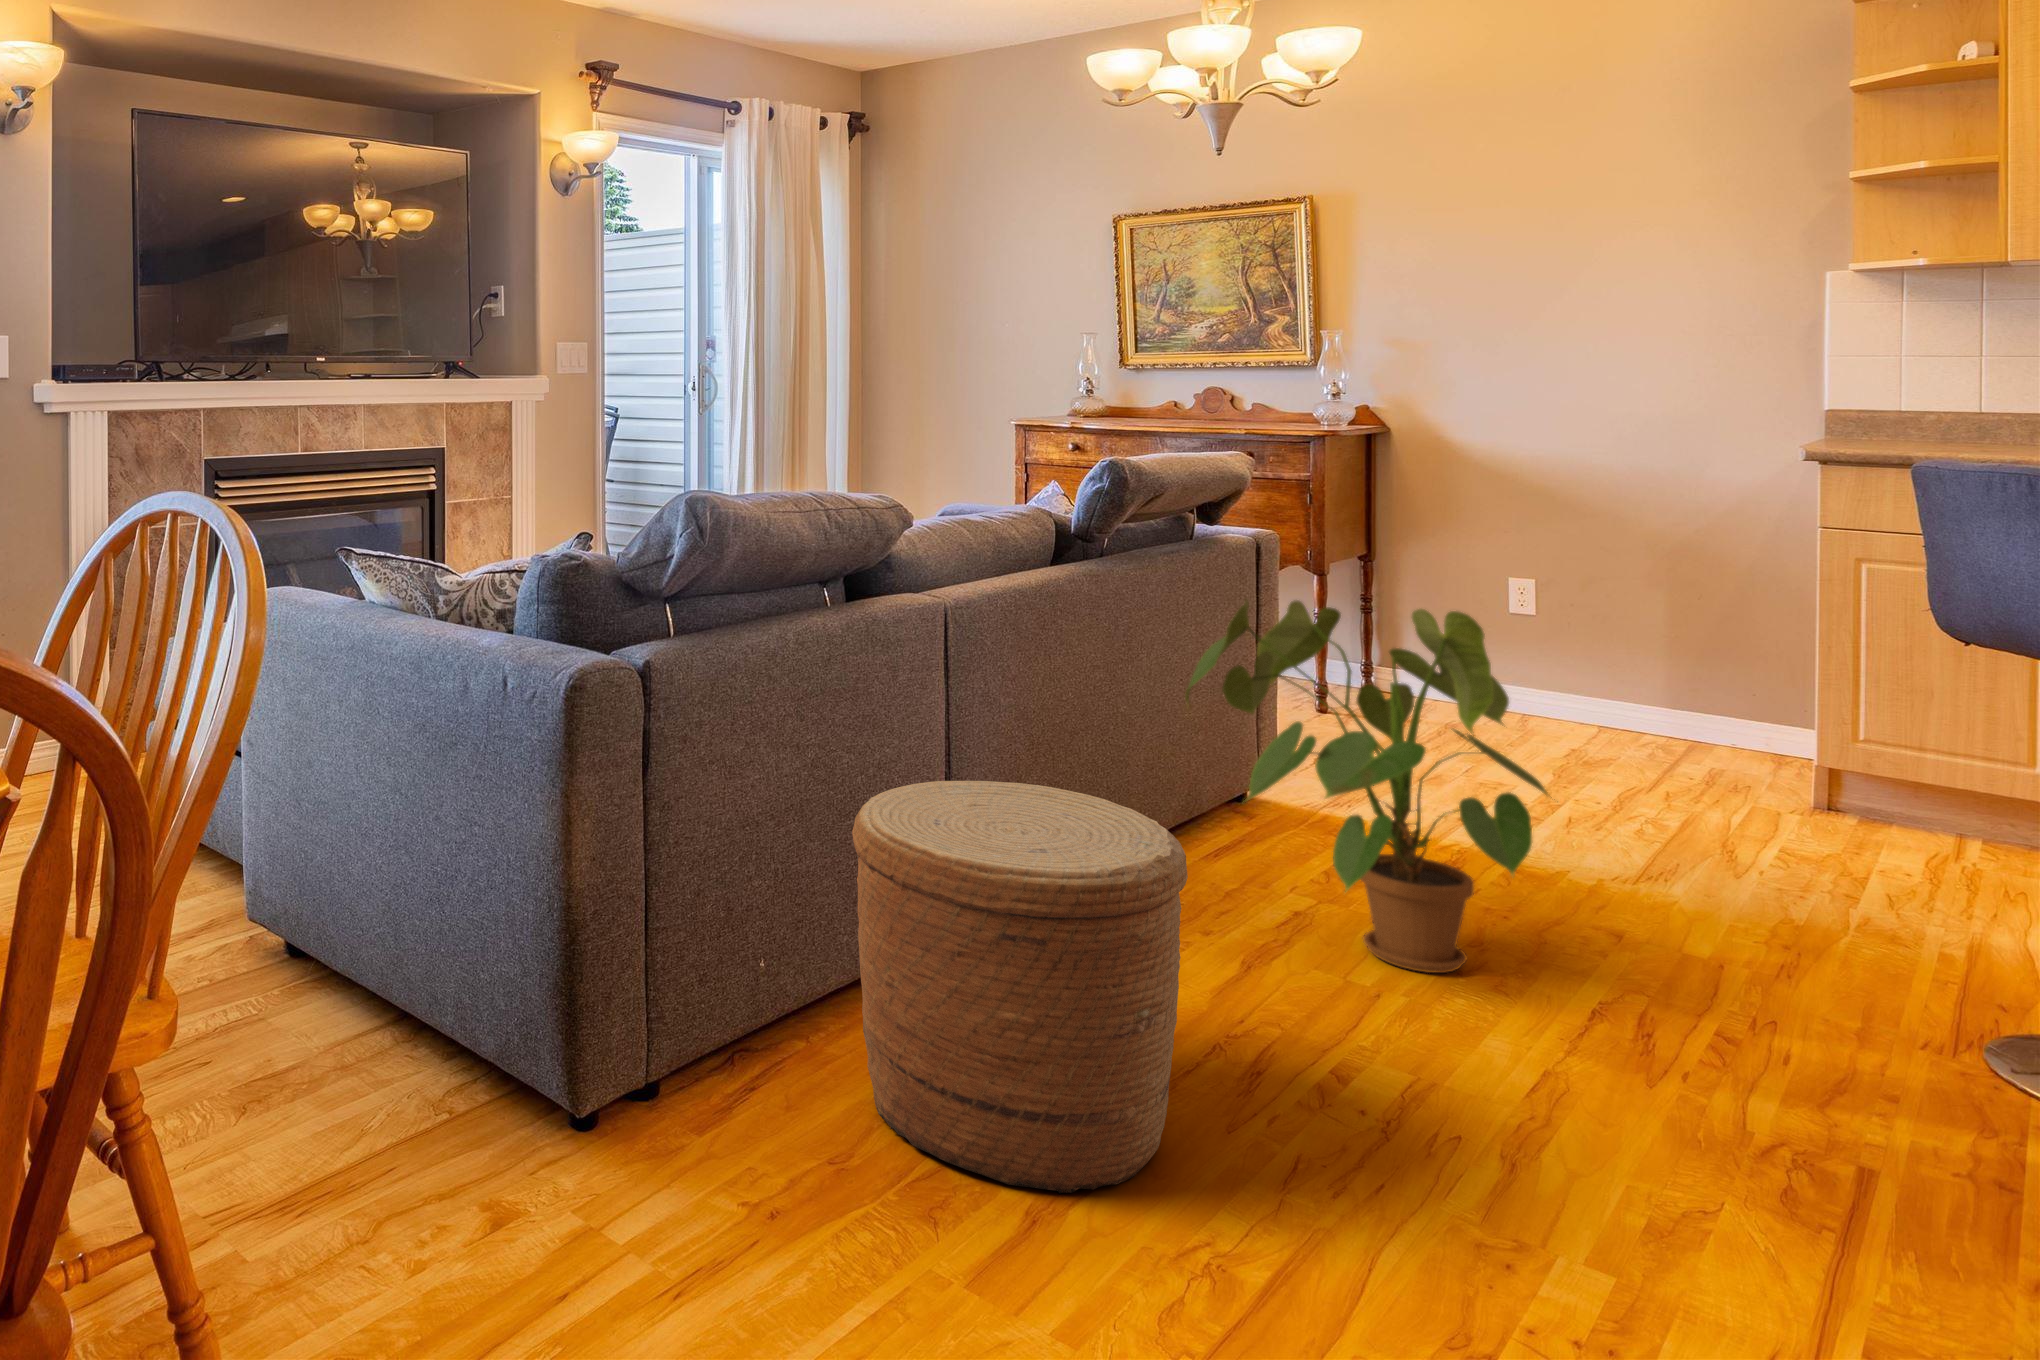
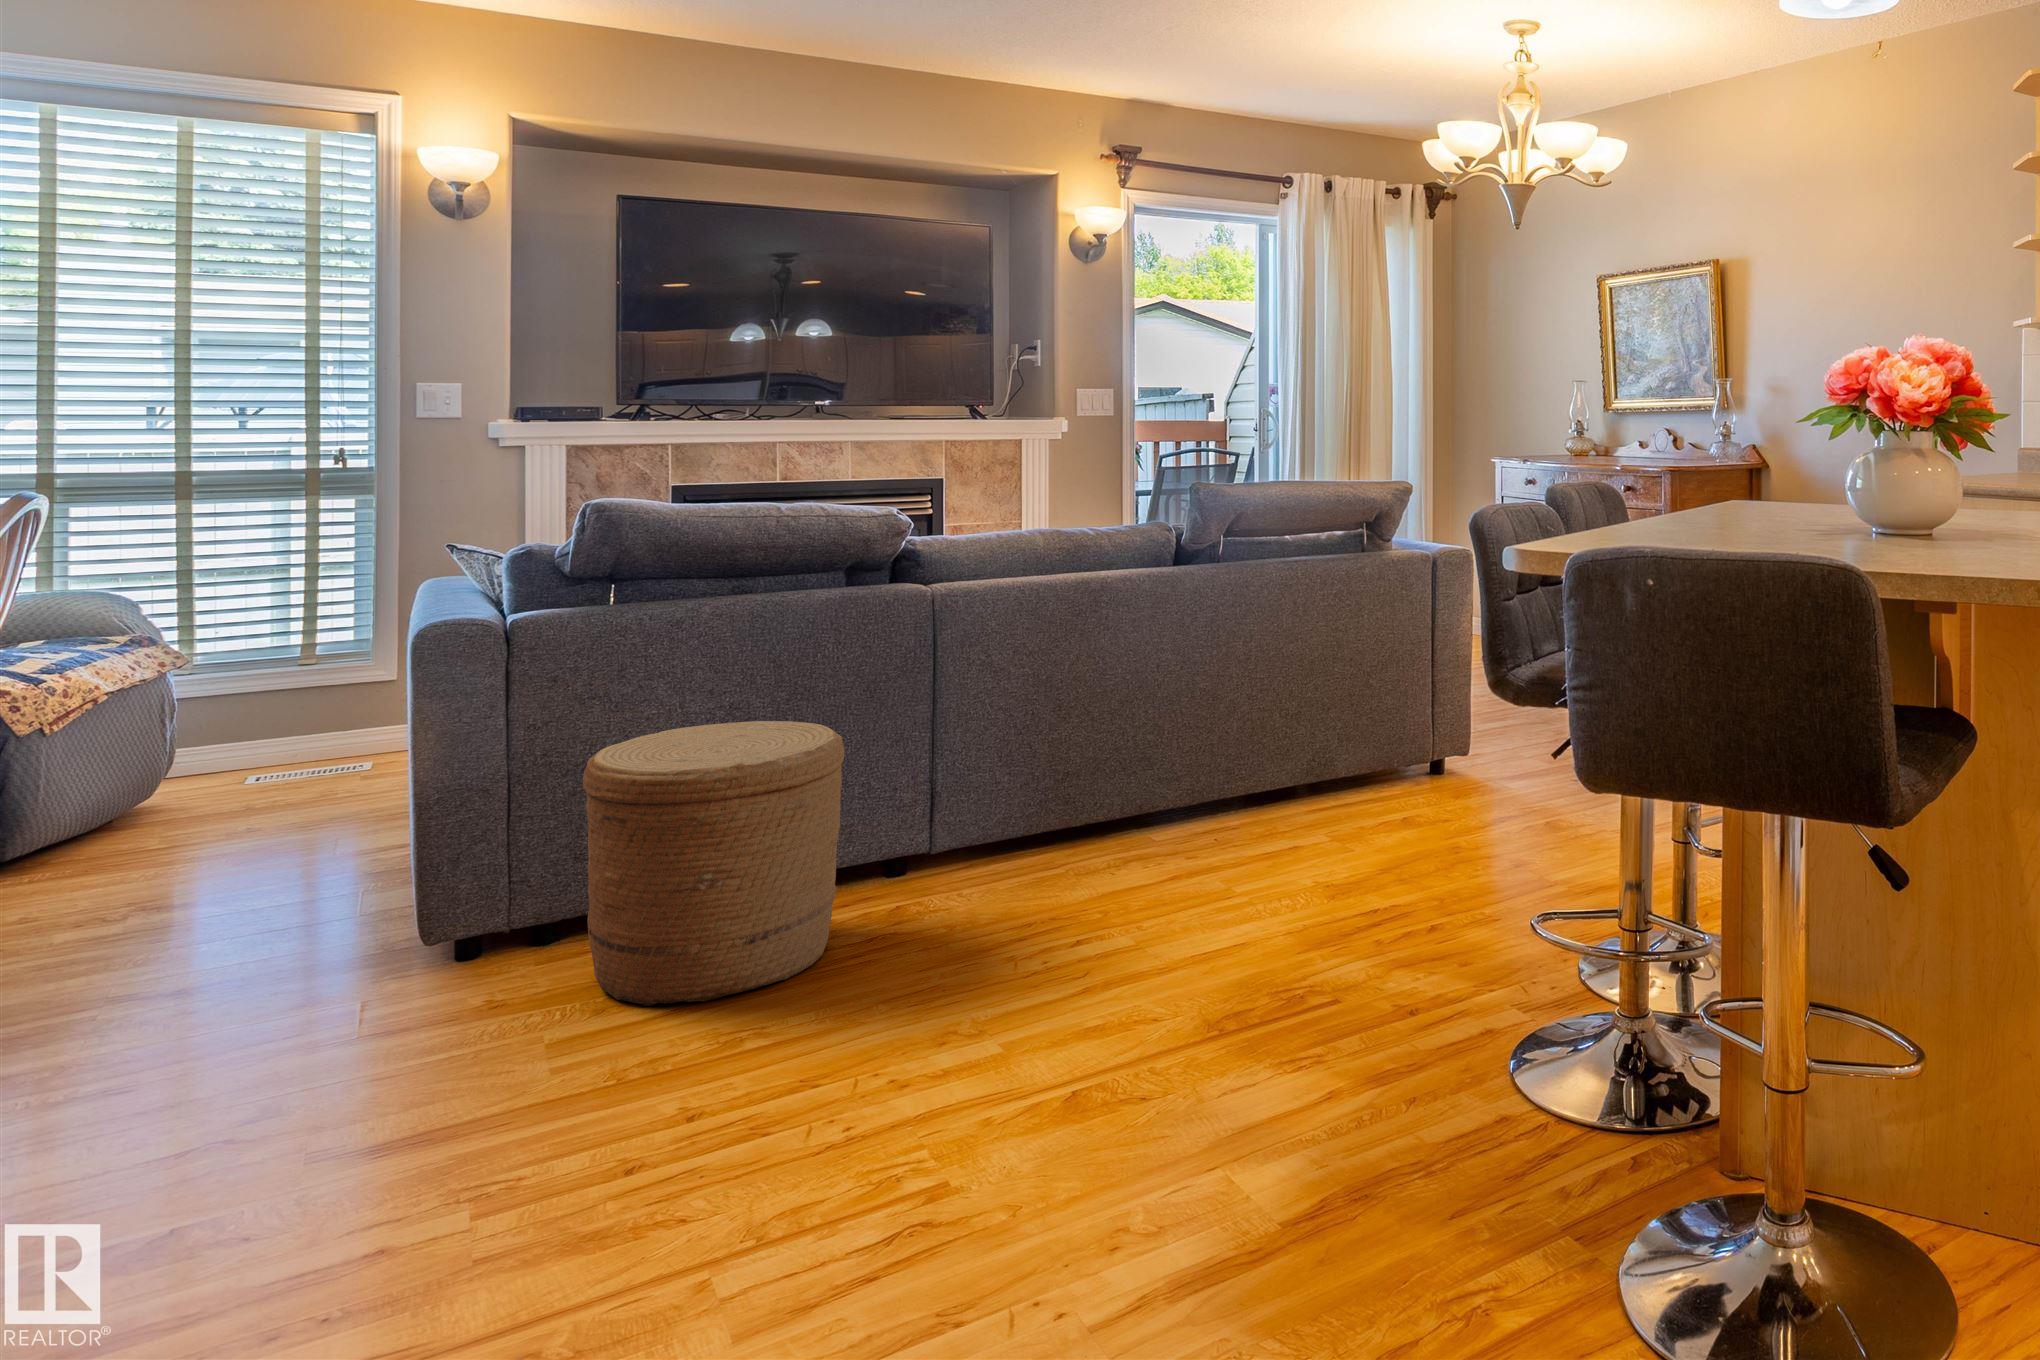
house plant: present [1185,600,1555,973] -> none [1131,596,1413,891]

